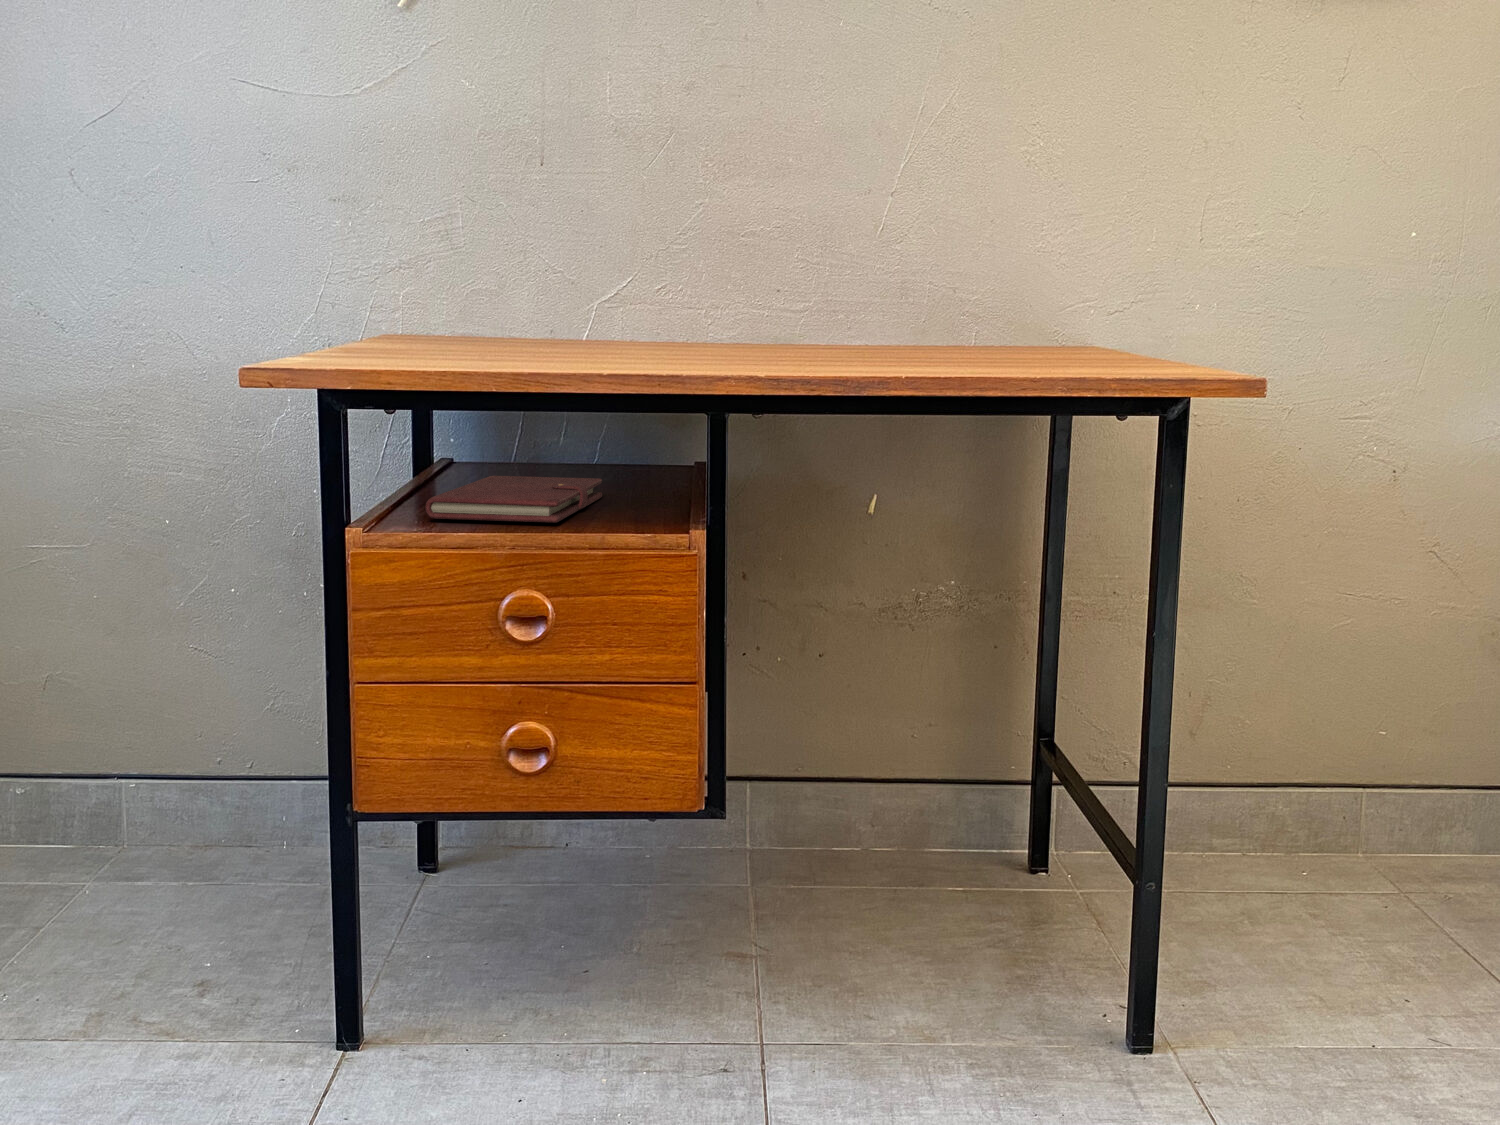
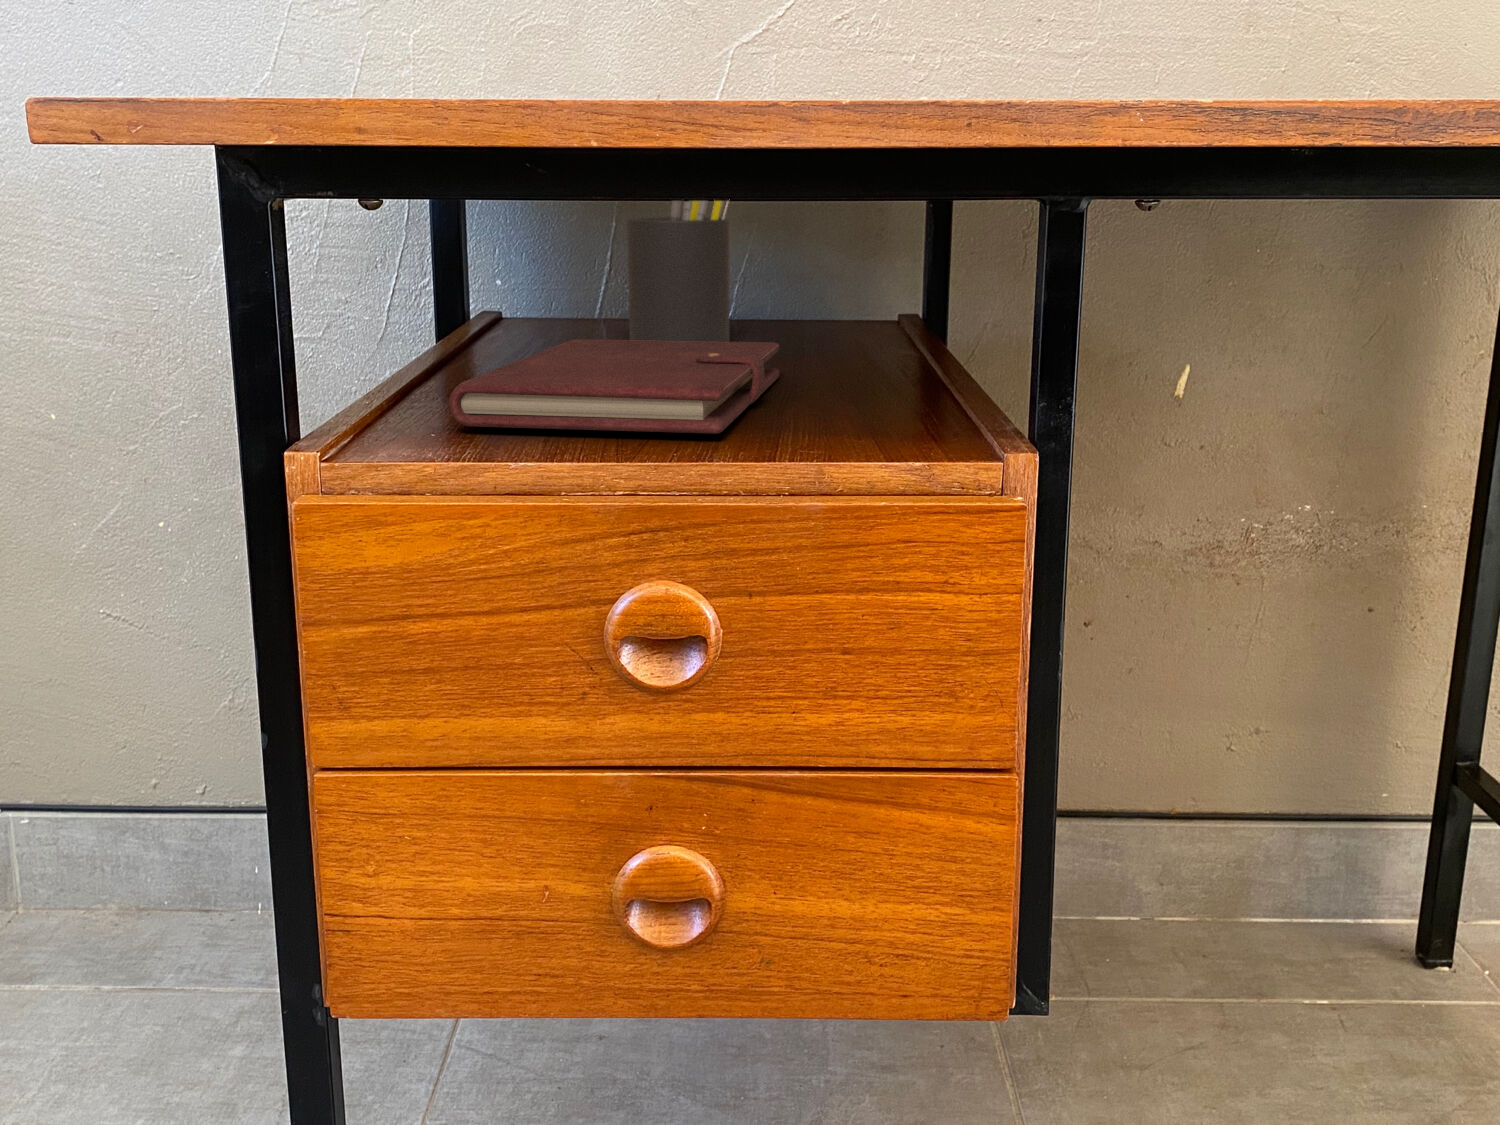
pen holder: none [525,364,593,482] -> present [627,199,730,342]

